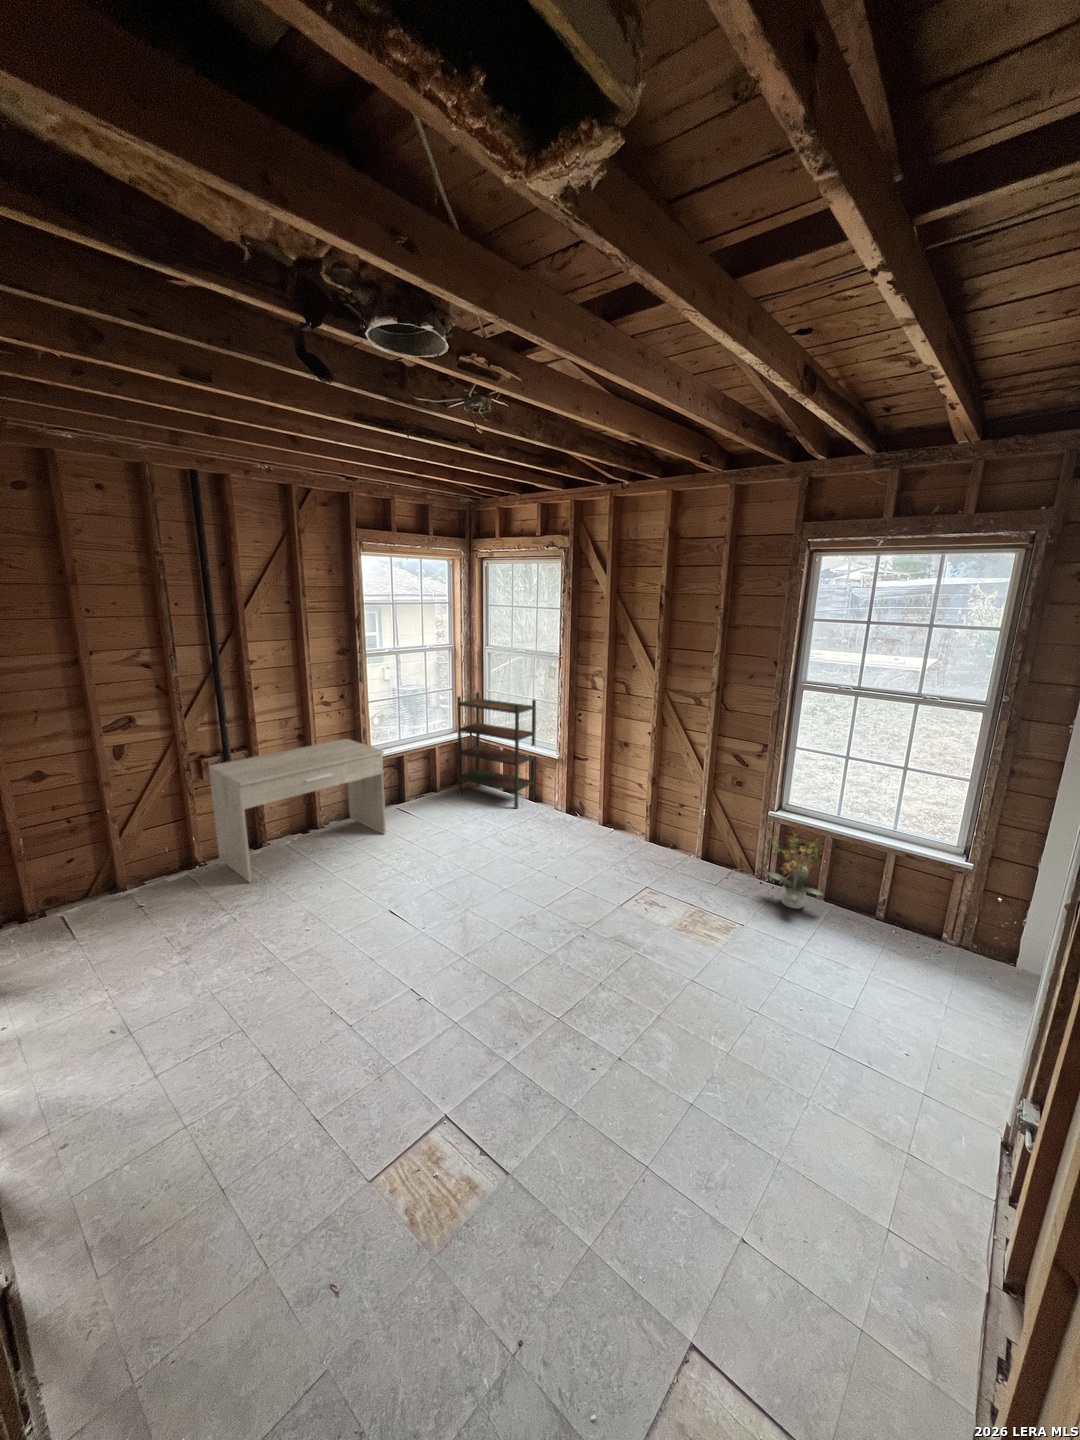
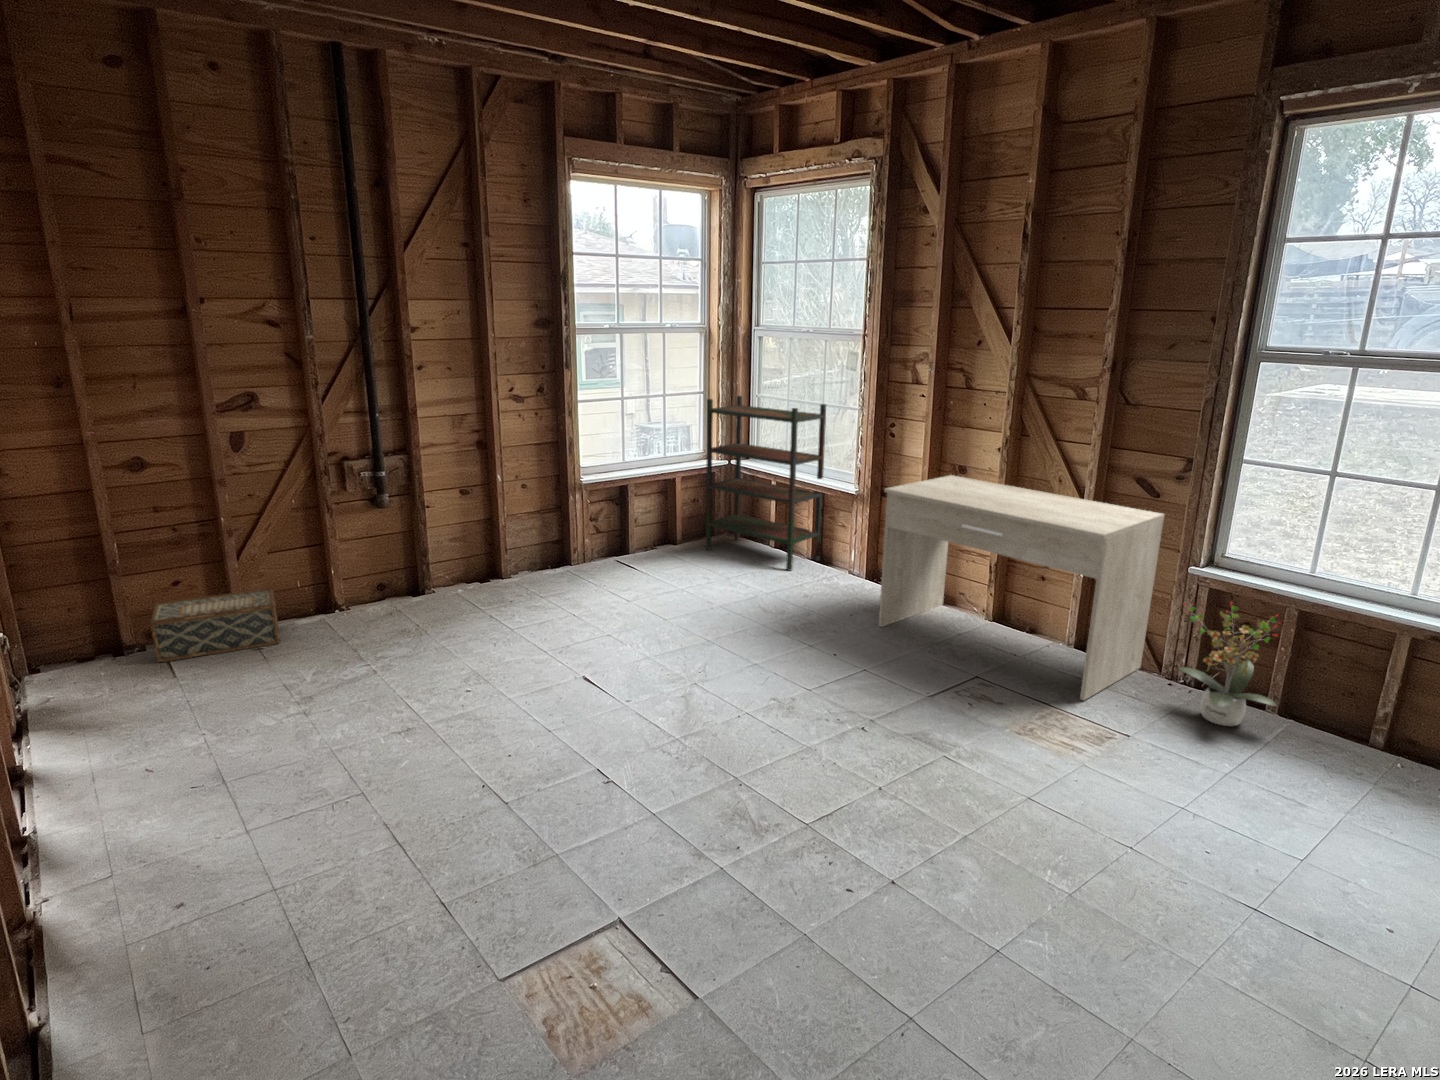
desk: present [209,739,386,882] -> present [879,475,1164,700]
woven basket: none [49,856,155,925] -> present [150,589,280,662]

